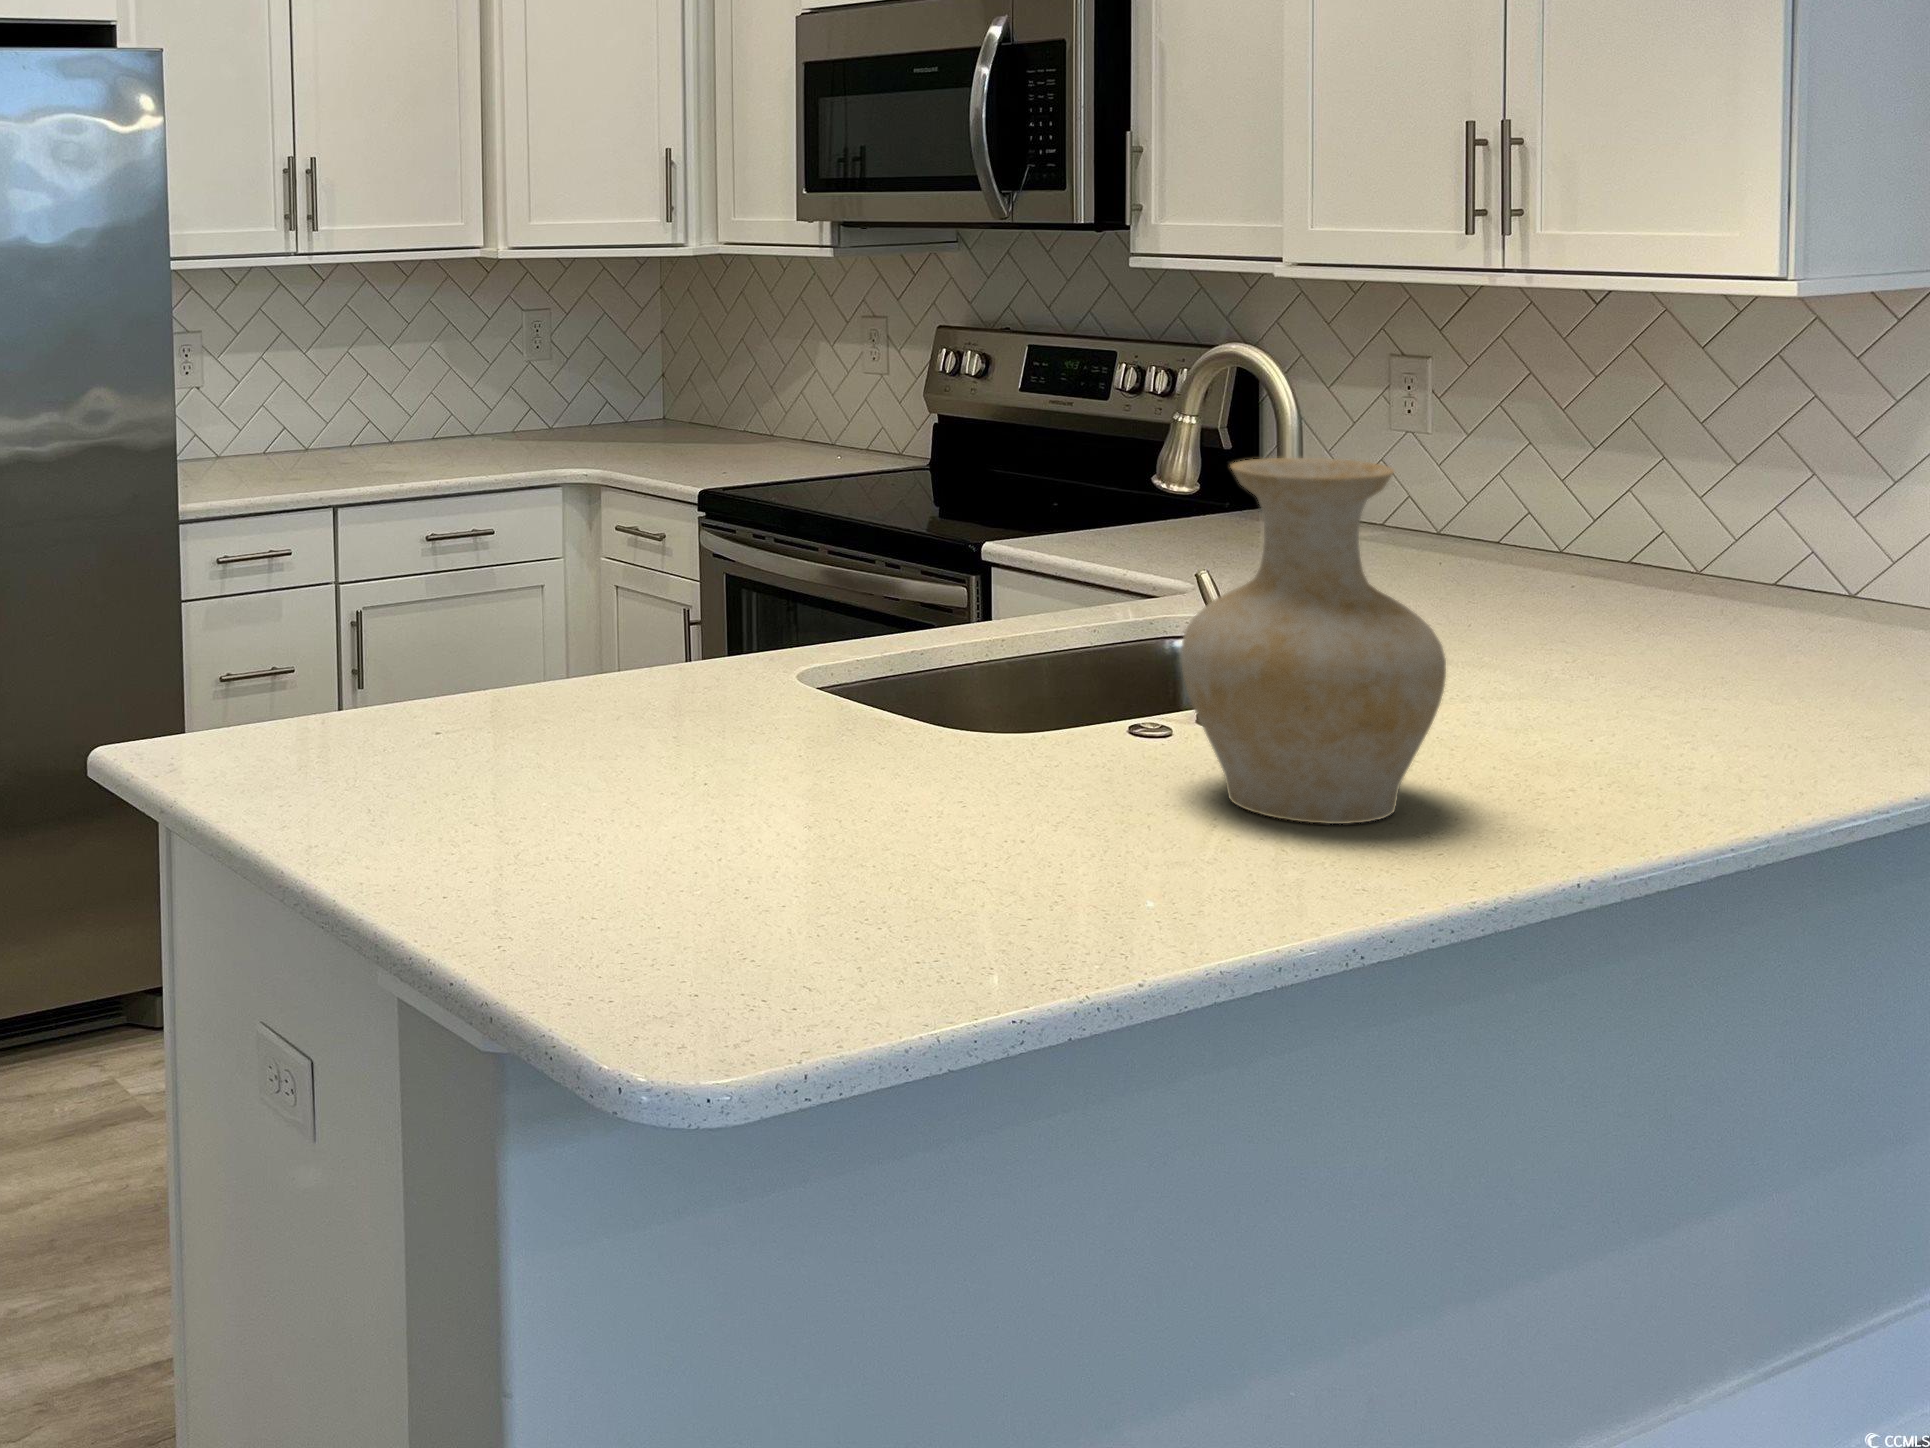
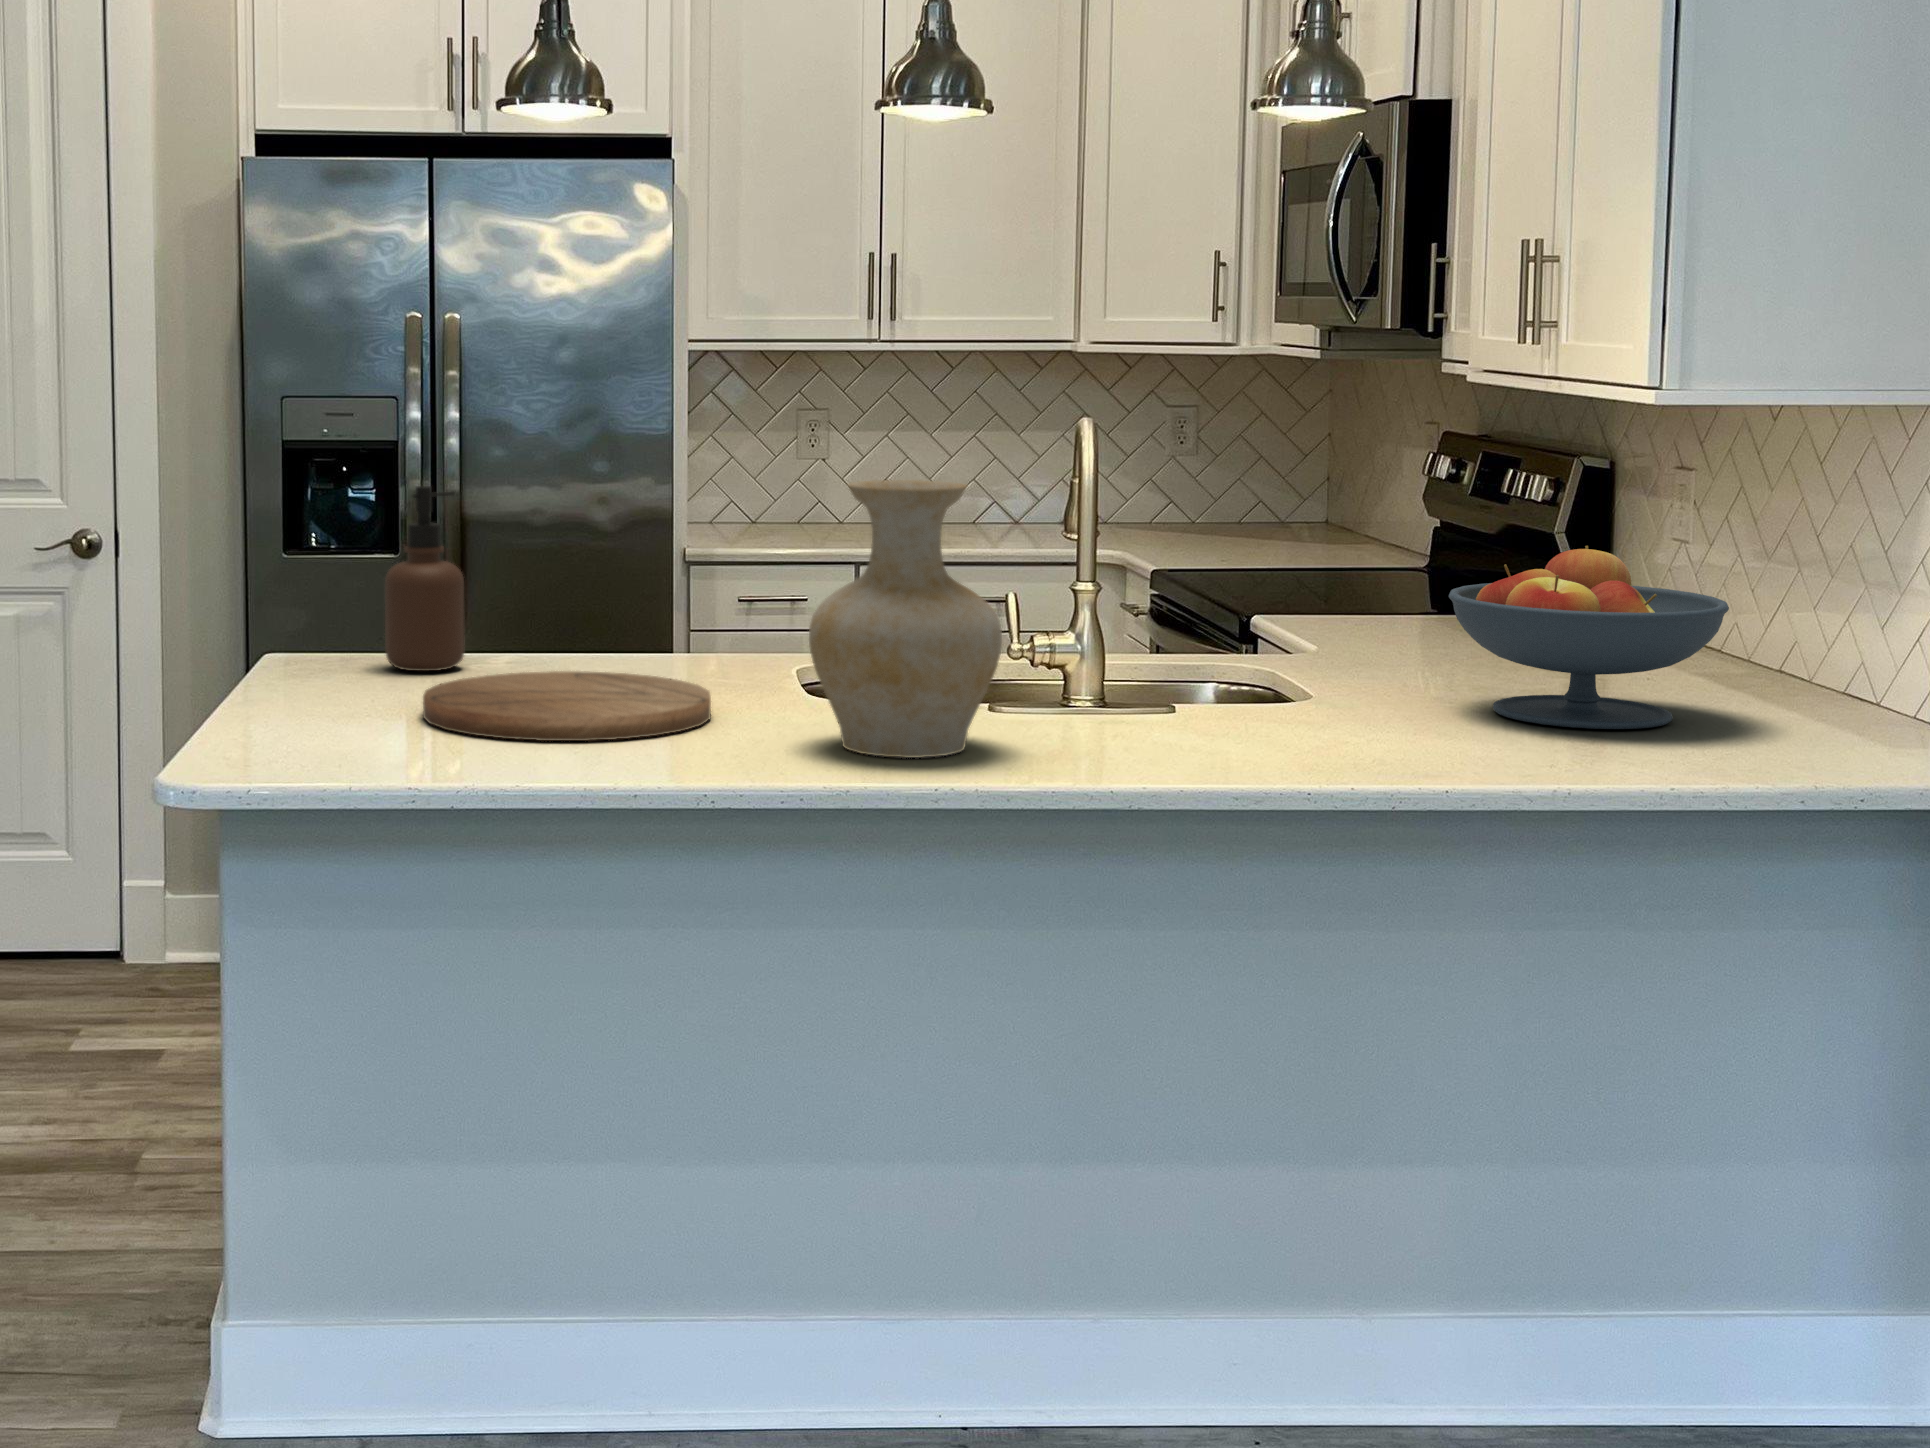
fruit bowl: none [1523,460,1843,663] -> present [1449,546,1729,729]
soap dispenser: none [365,499,476,758] -> present [385,486,465,671]
cutting board: none [623,732,1026,873] -> present [423,671,711,741]

